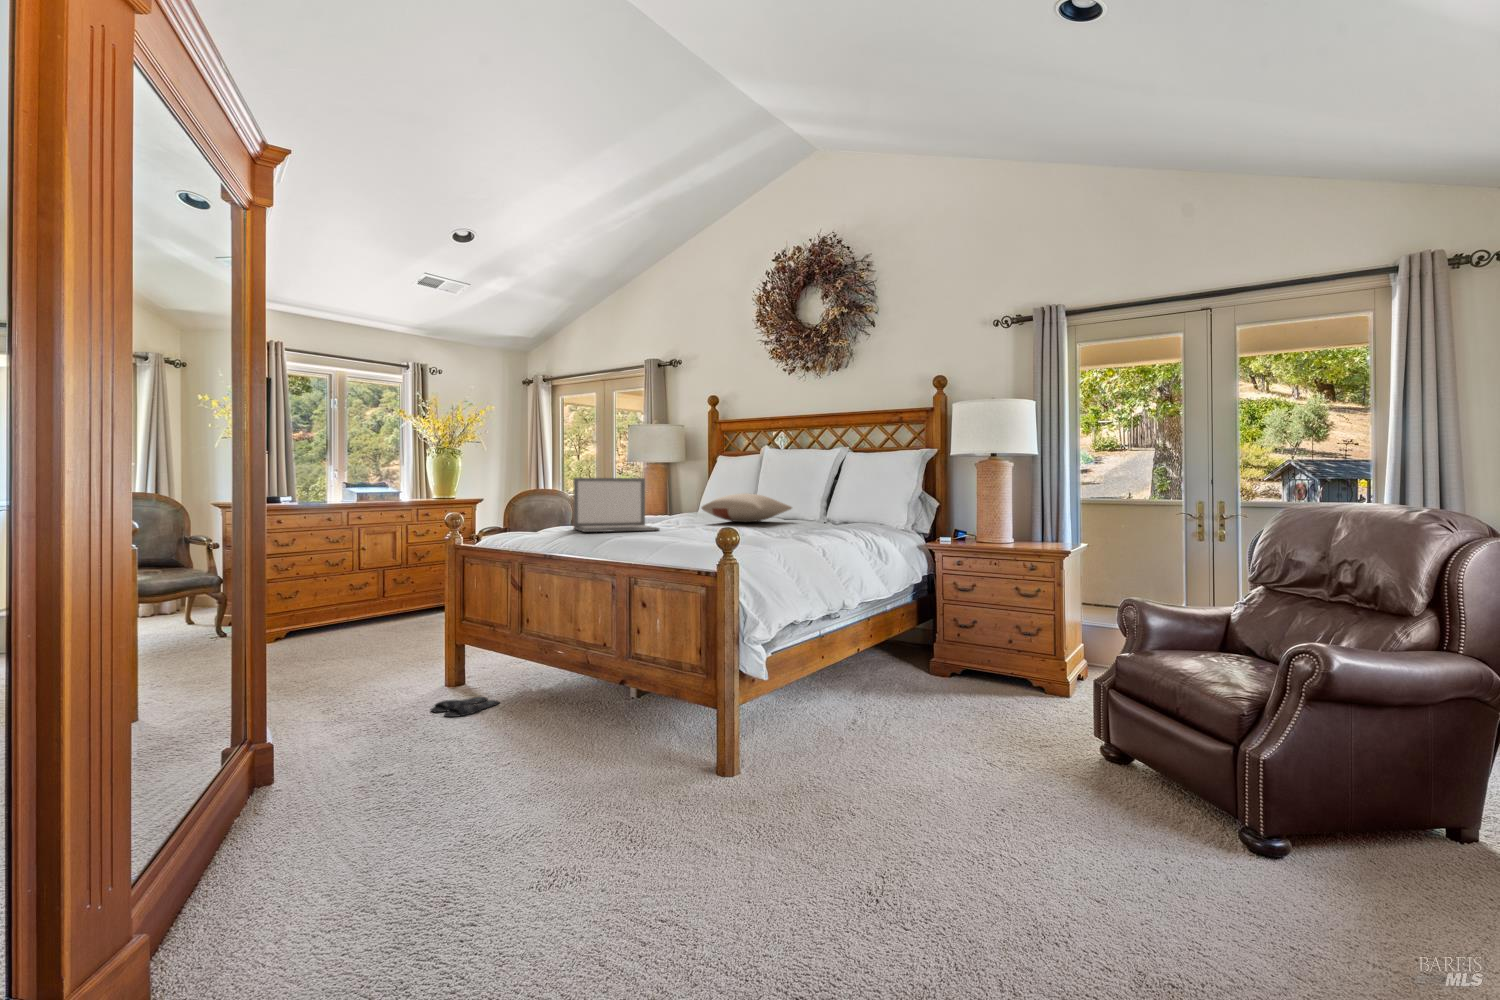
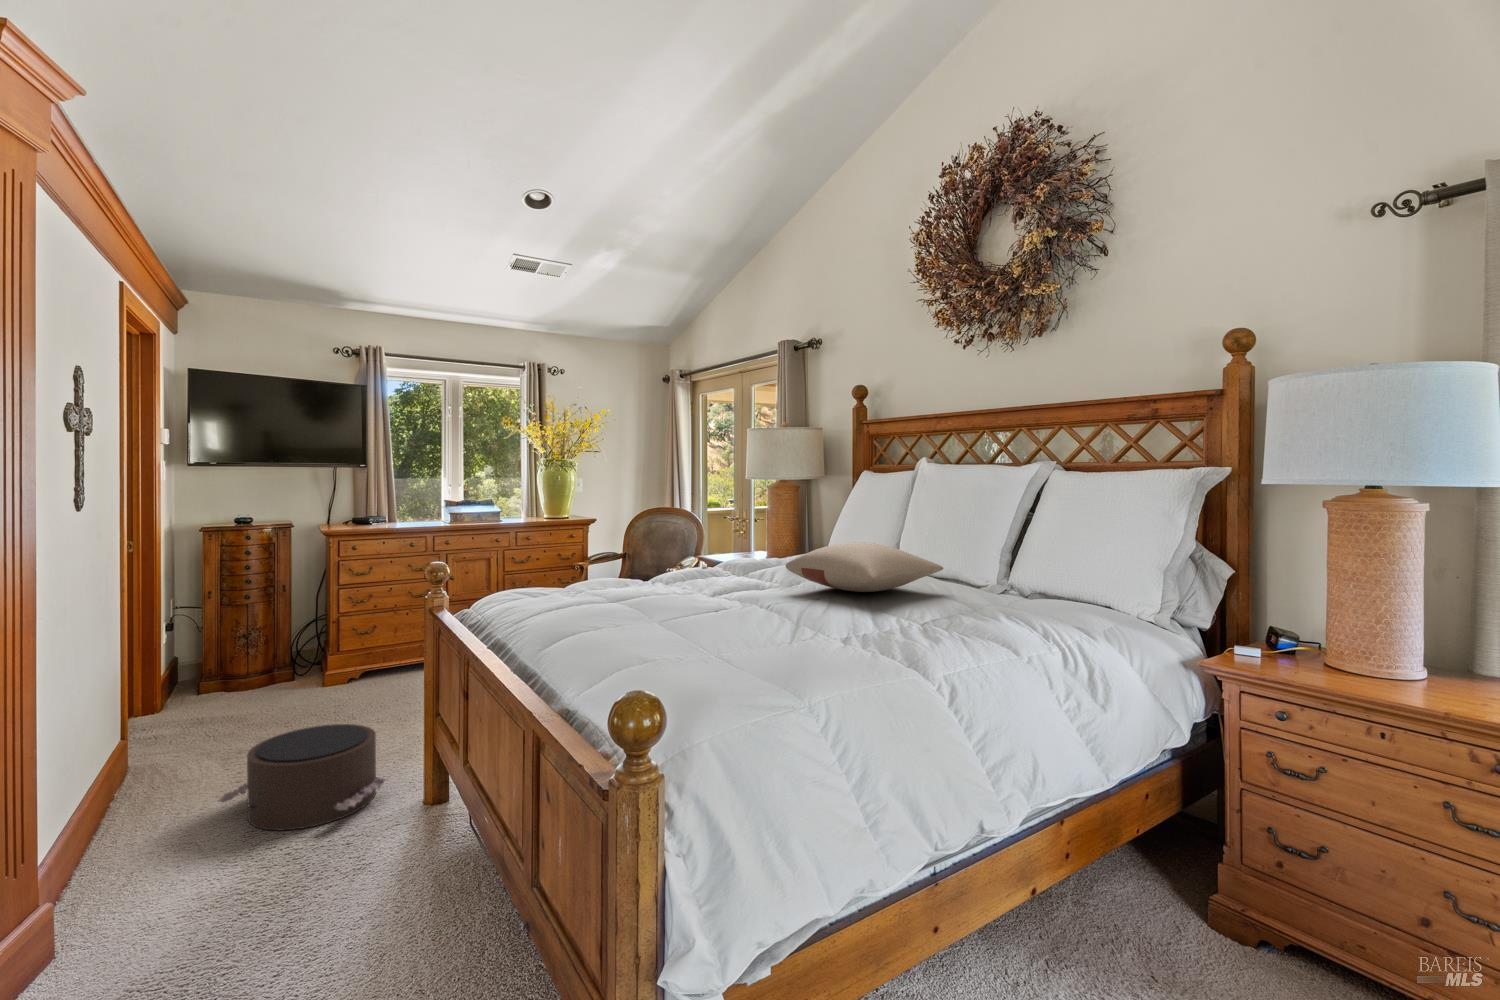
laptop: present [573,478,659,532] -> none [555,520,686,616]
pouf: none [302,634,421,698] -> present [218,724,385,831]
slippers: present [431,697,499,717] -> none [315,860,425,916]

